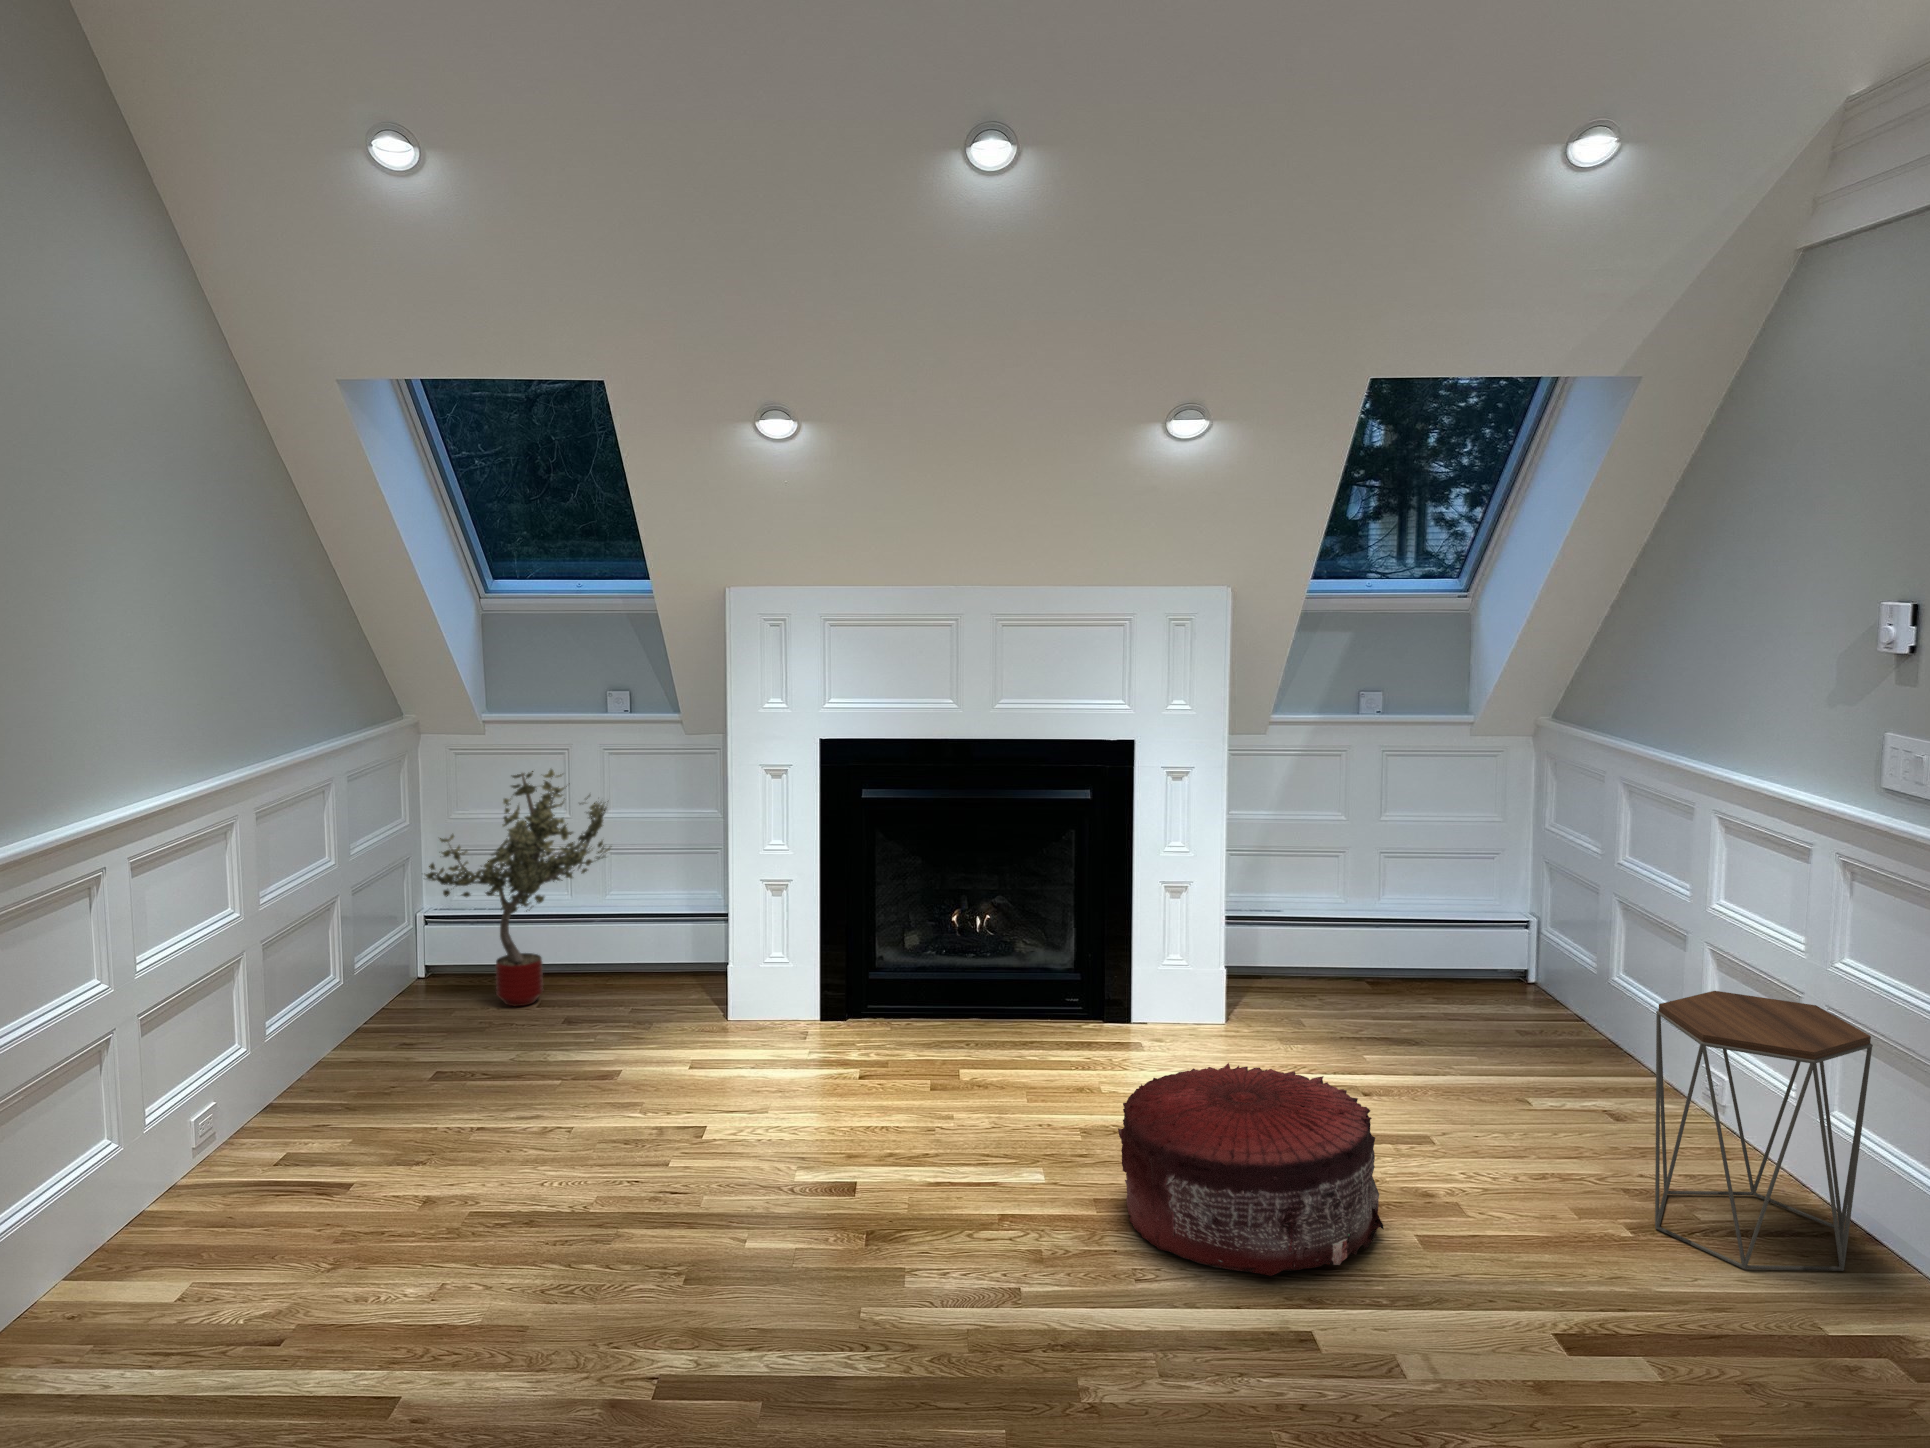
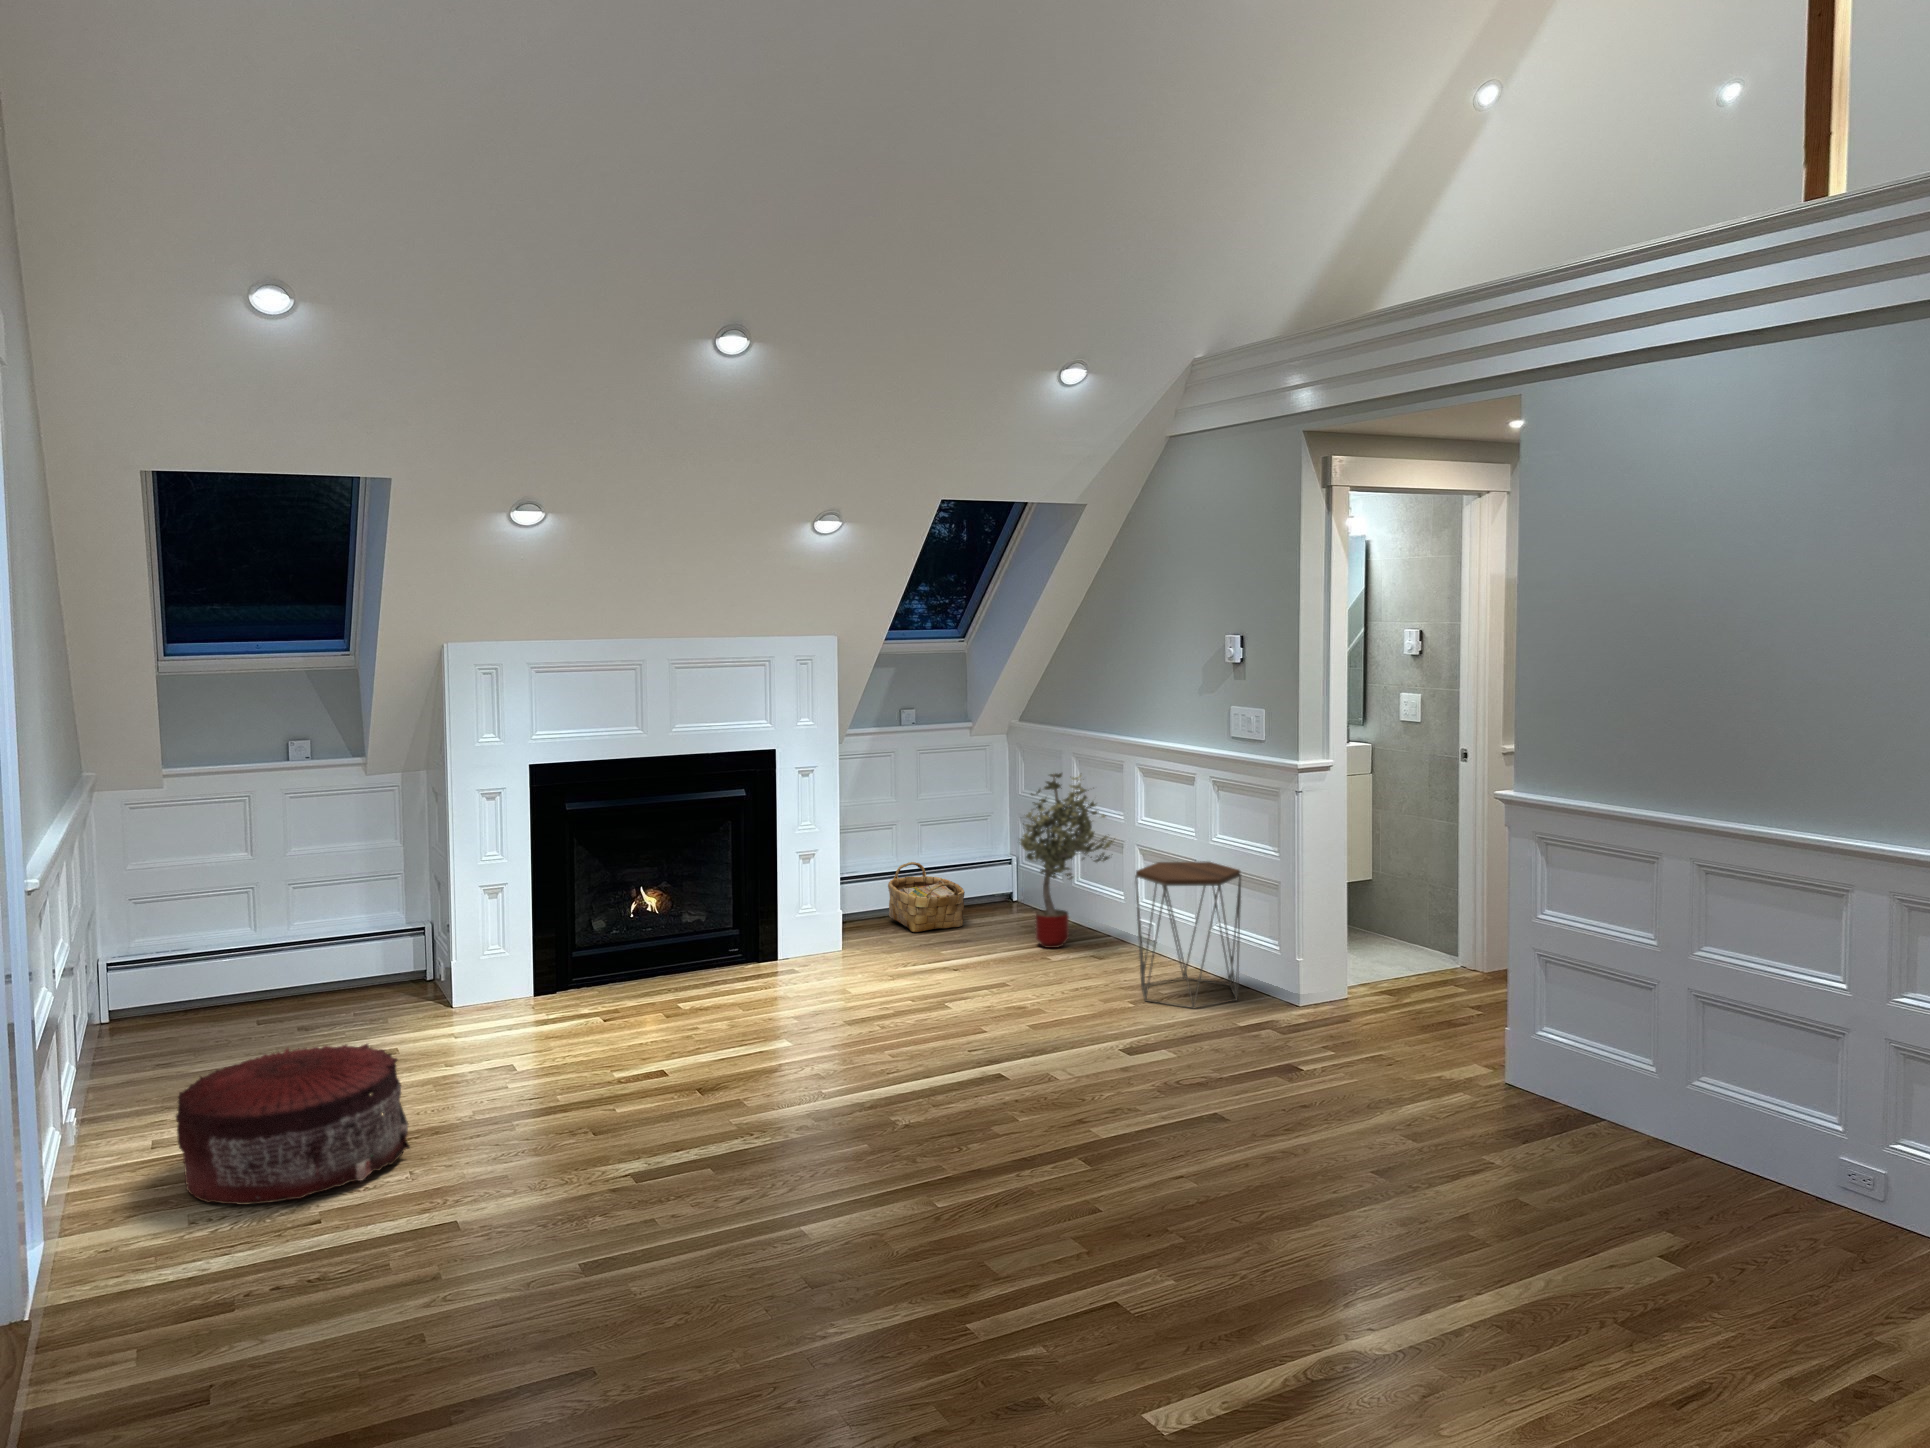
potted tree: present [425,769,610,1006] -> present [1020,773,1115,948]
woven basket: none [1328,908,1435,1013] -> present [888,862,965,932]
pouf: present [1118,1063,1384,1276] -> present [176,1044,410,1205]

